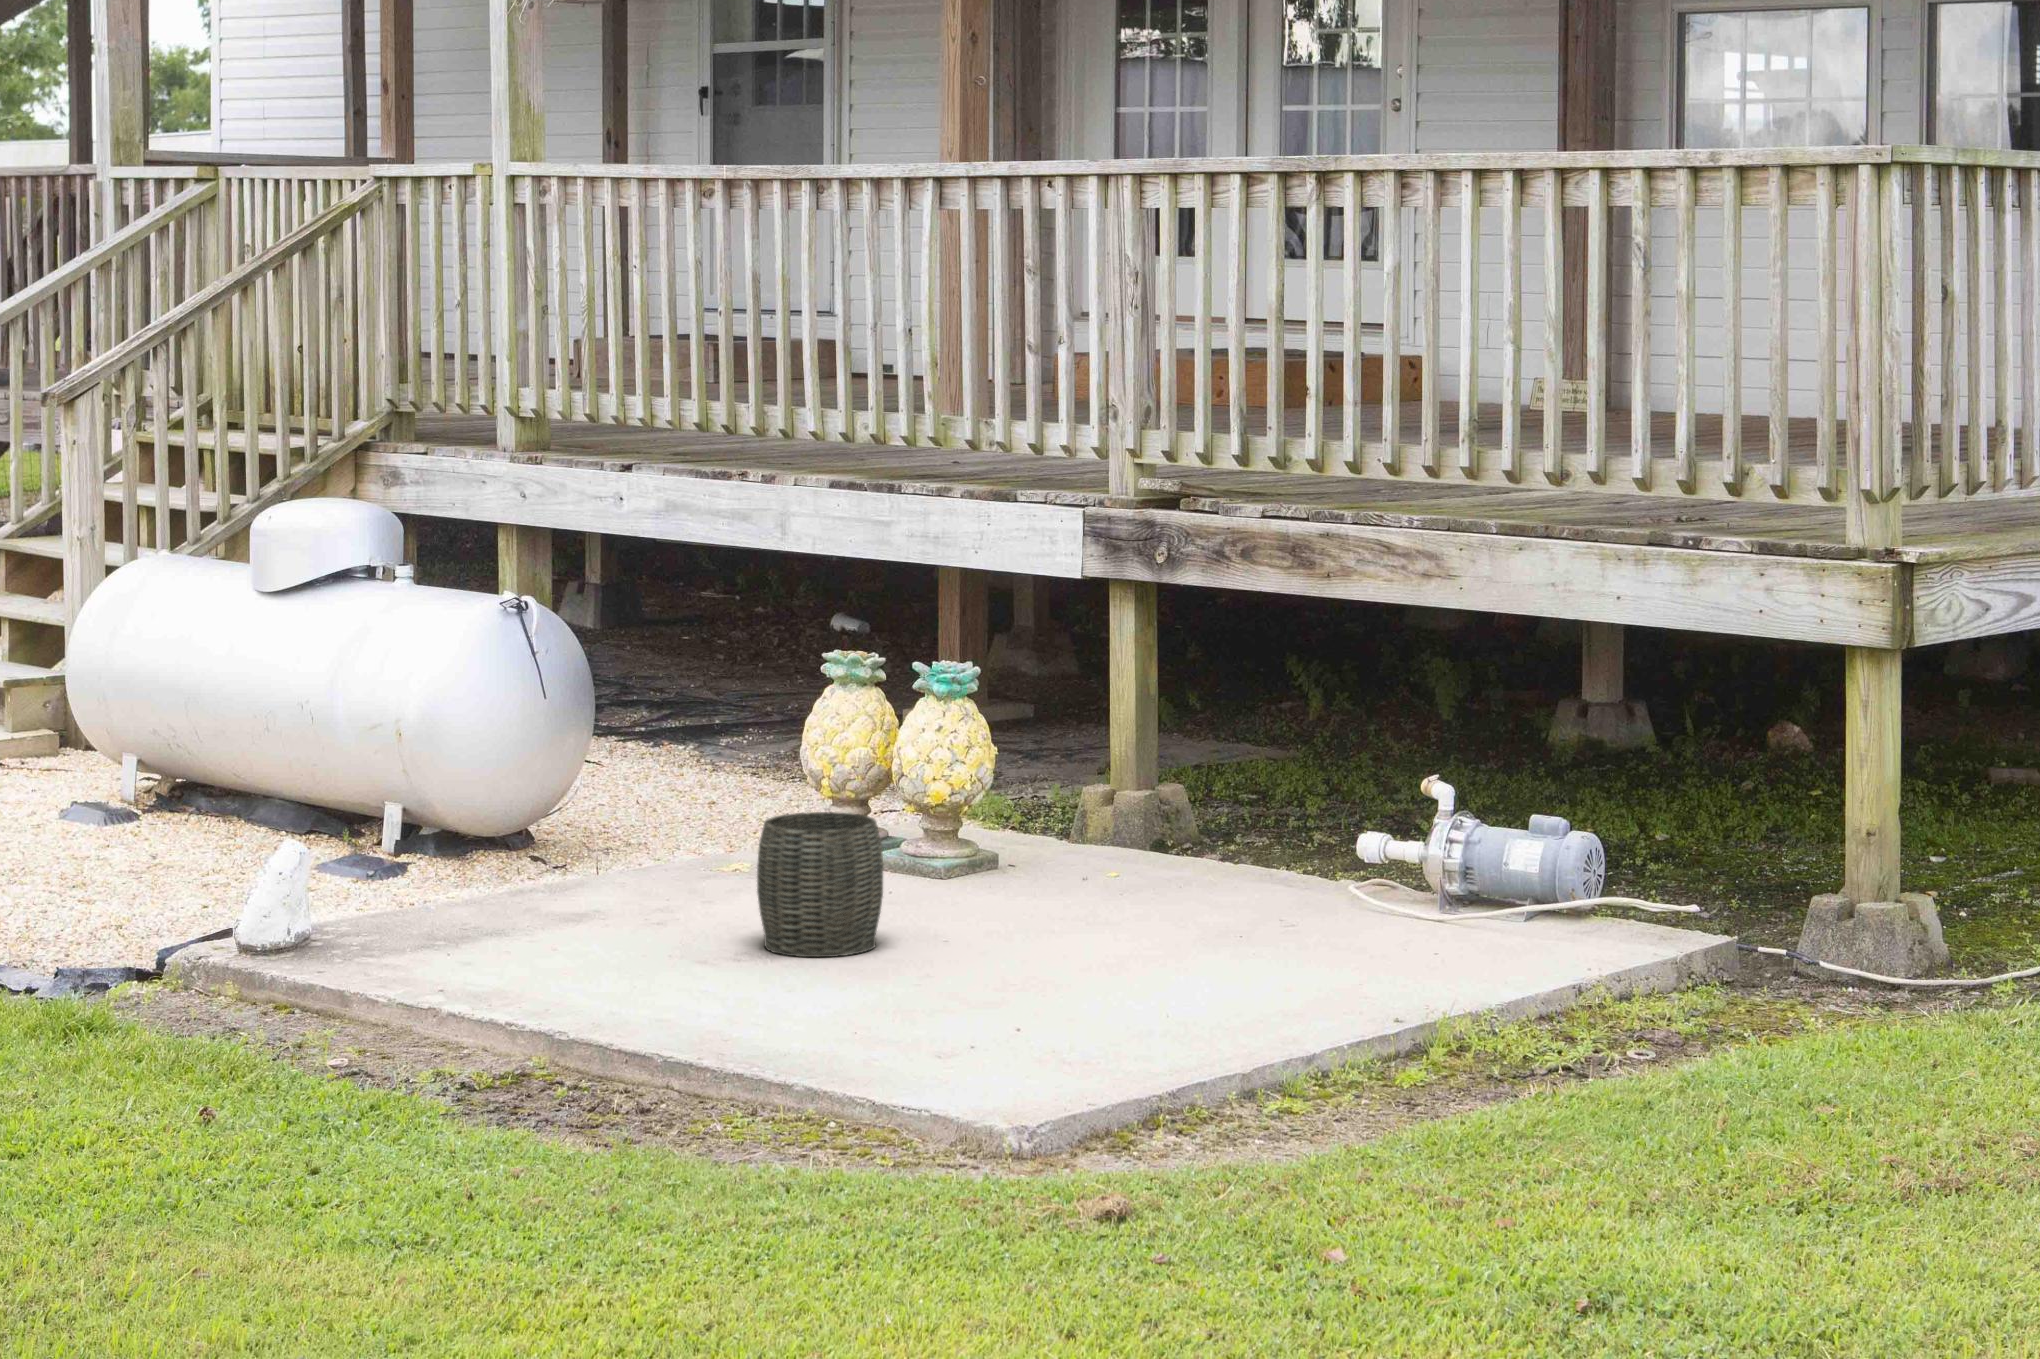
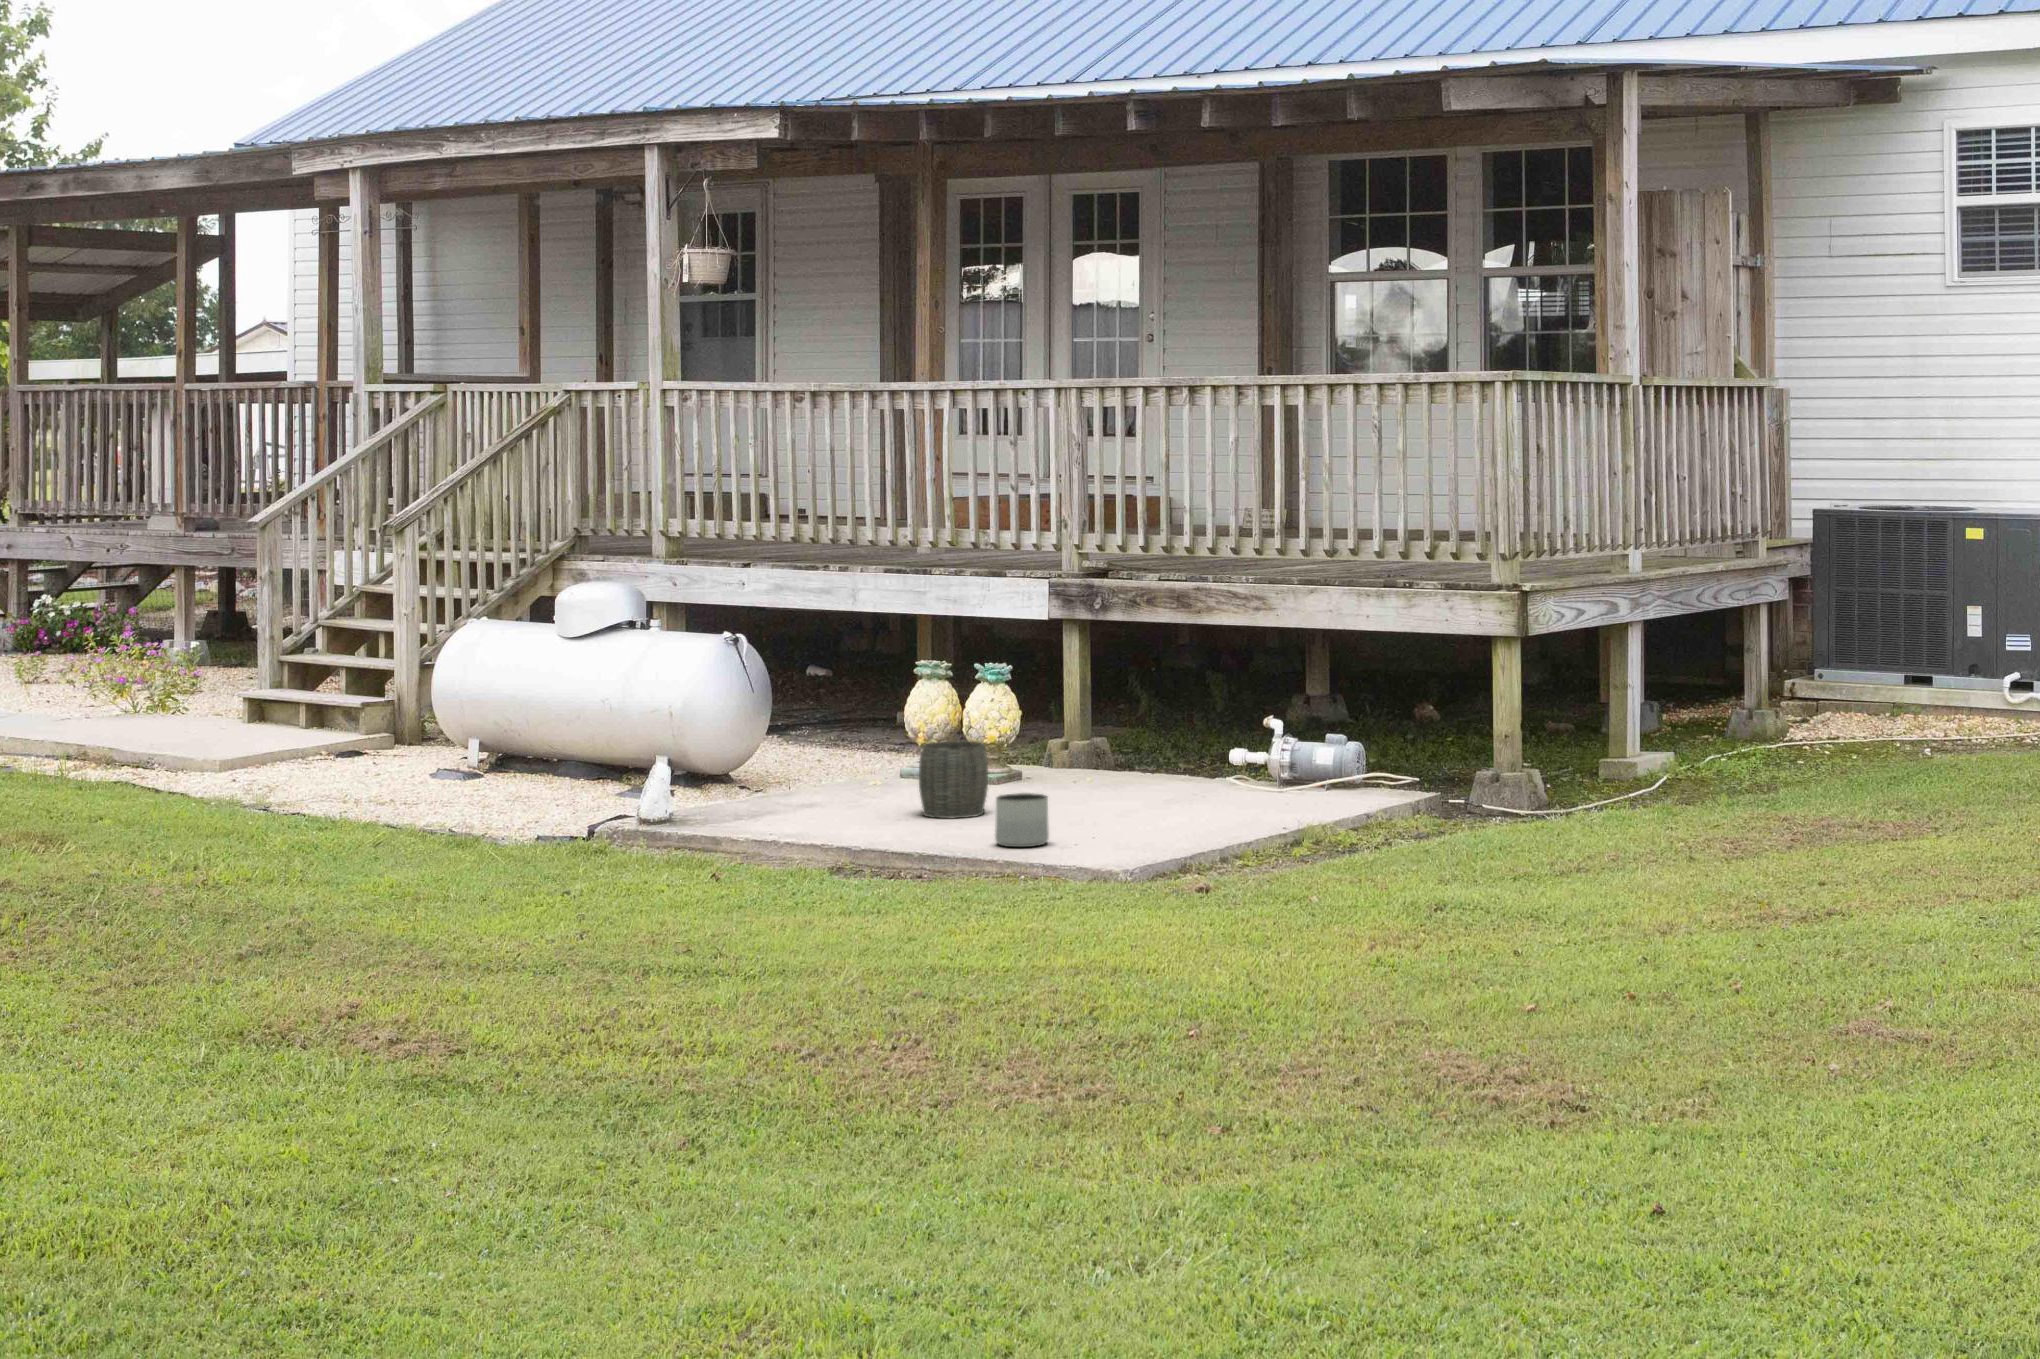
planter: none [834,938,935,1046] -> present [995,793,1049,847]

